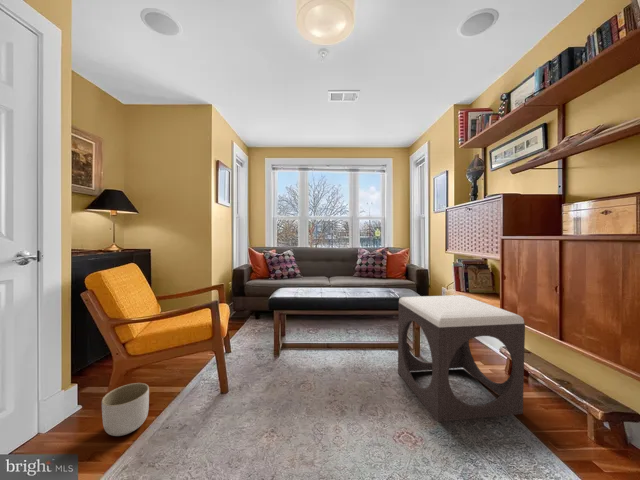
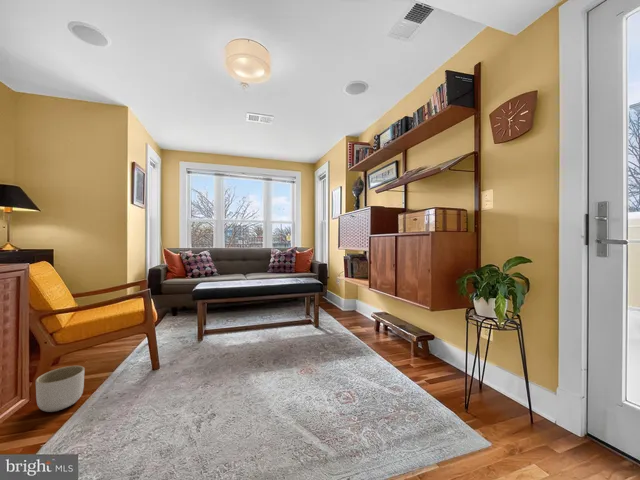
footstool: present [398,295,525,421] -> none [303,278,380,361]

